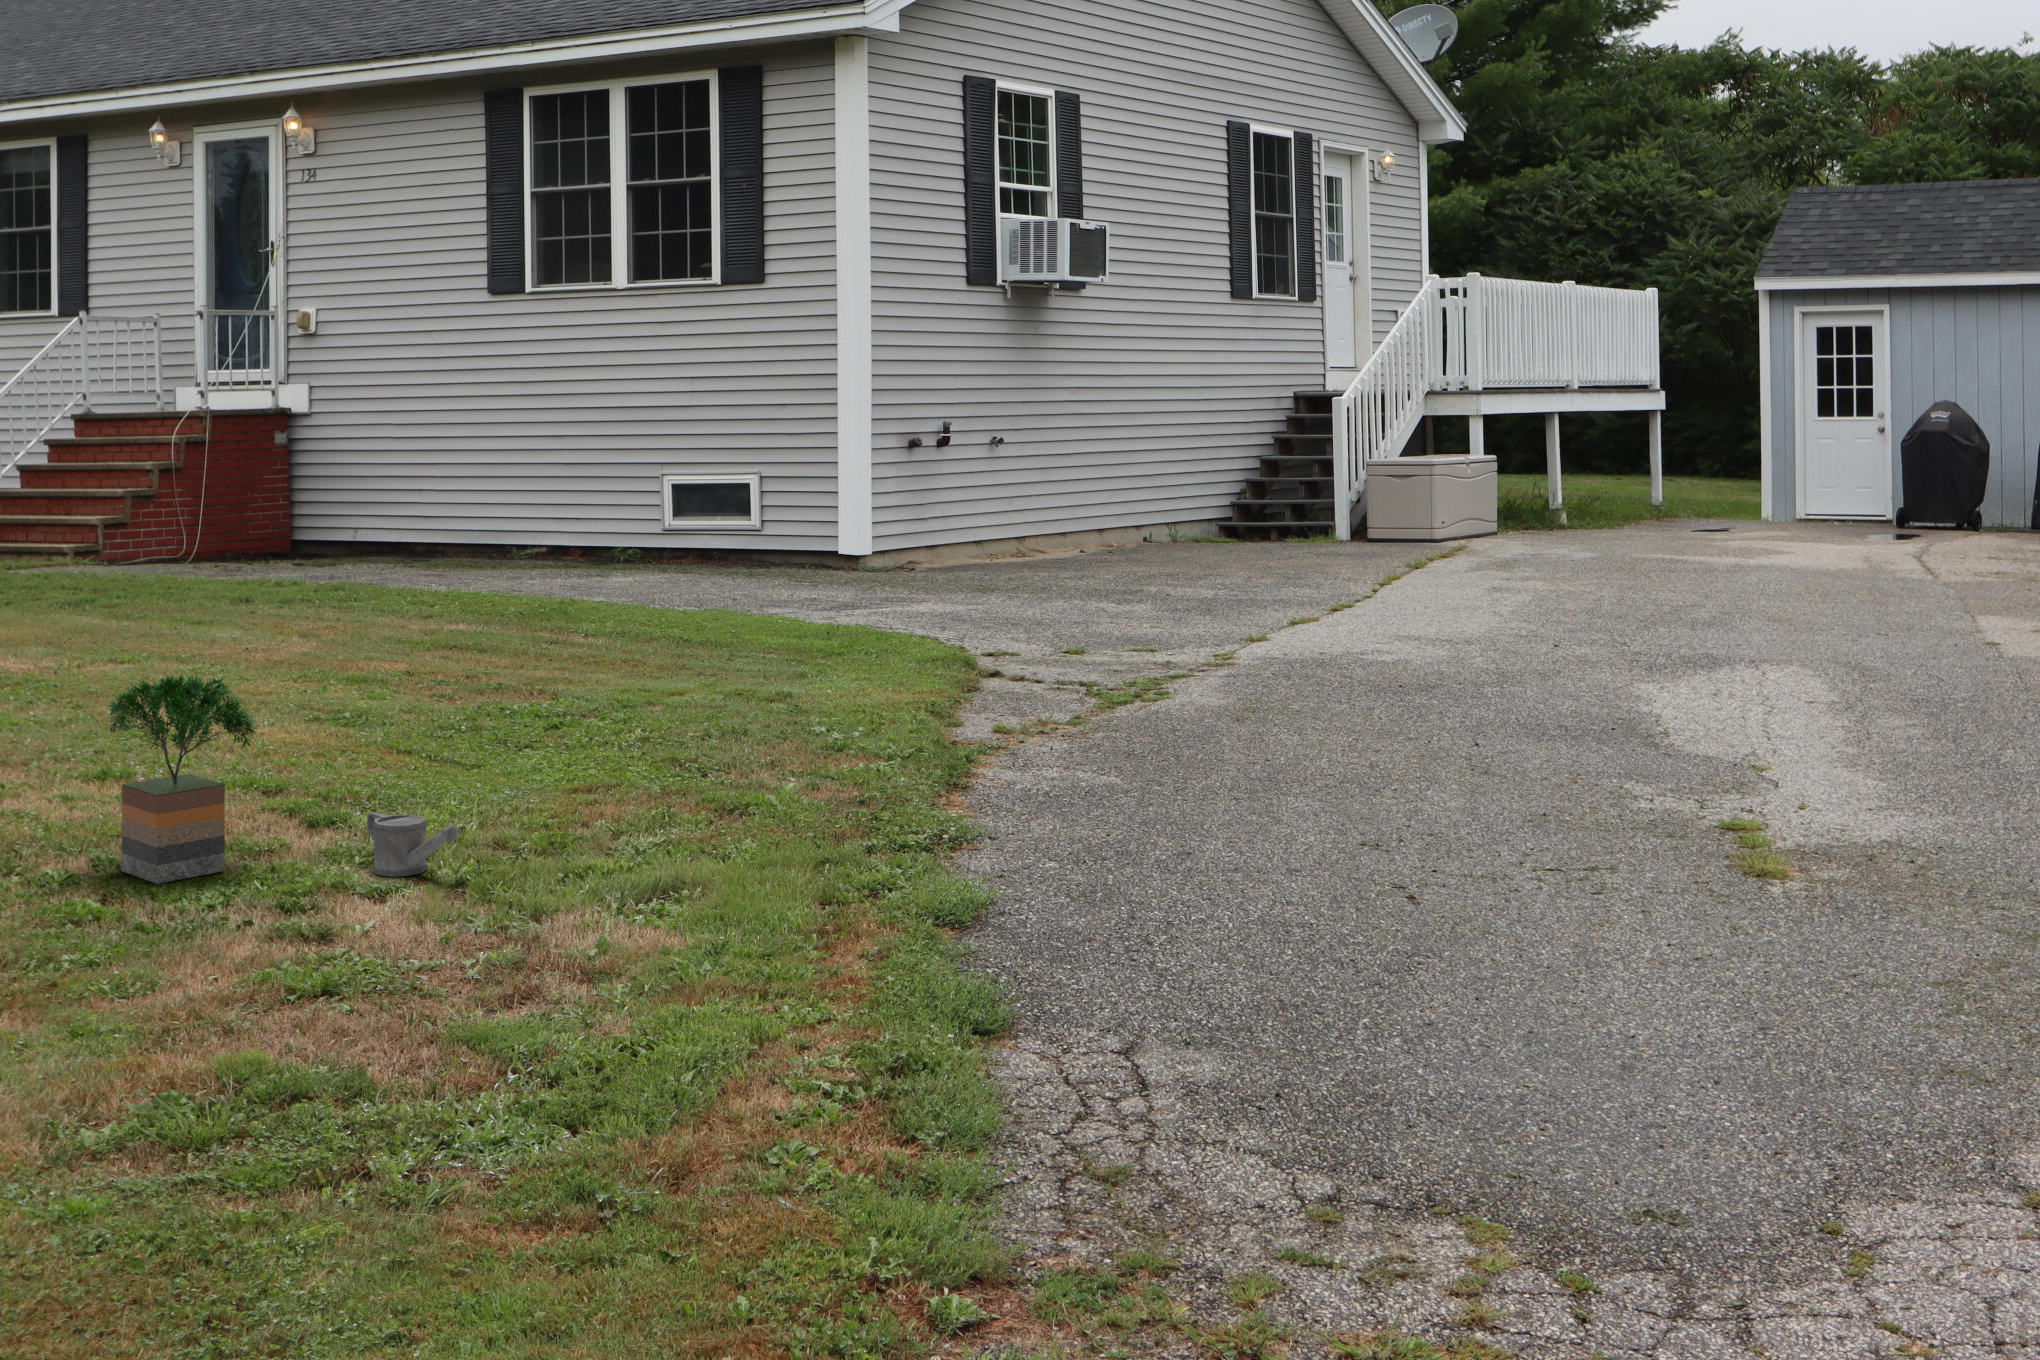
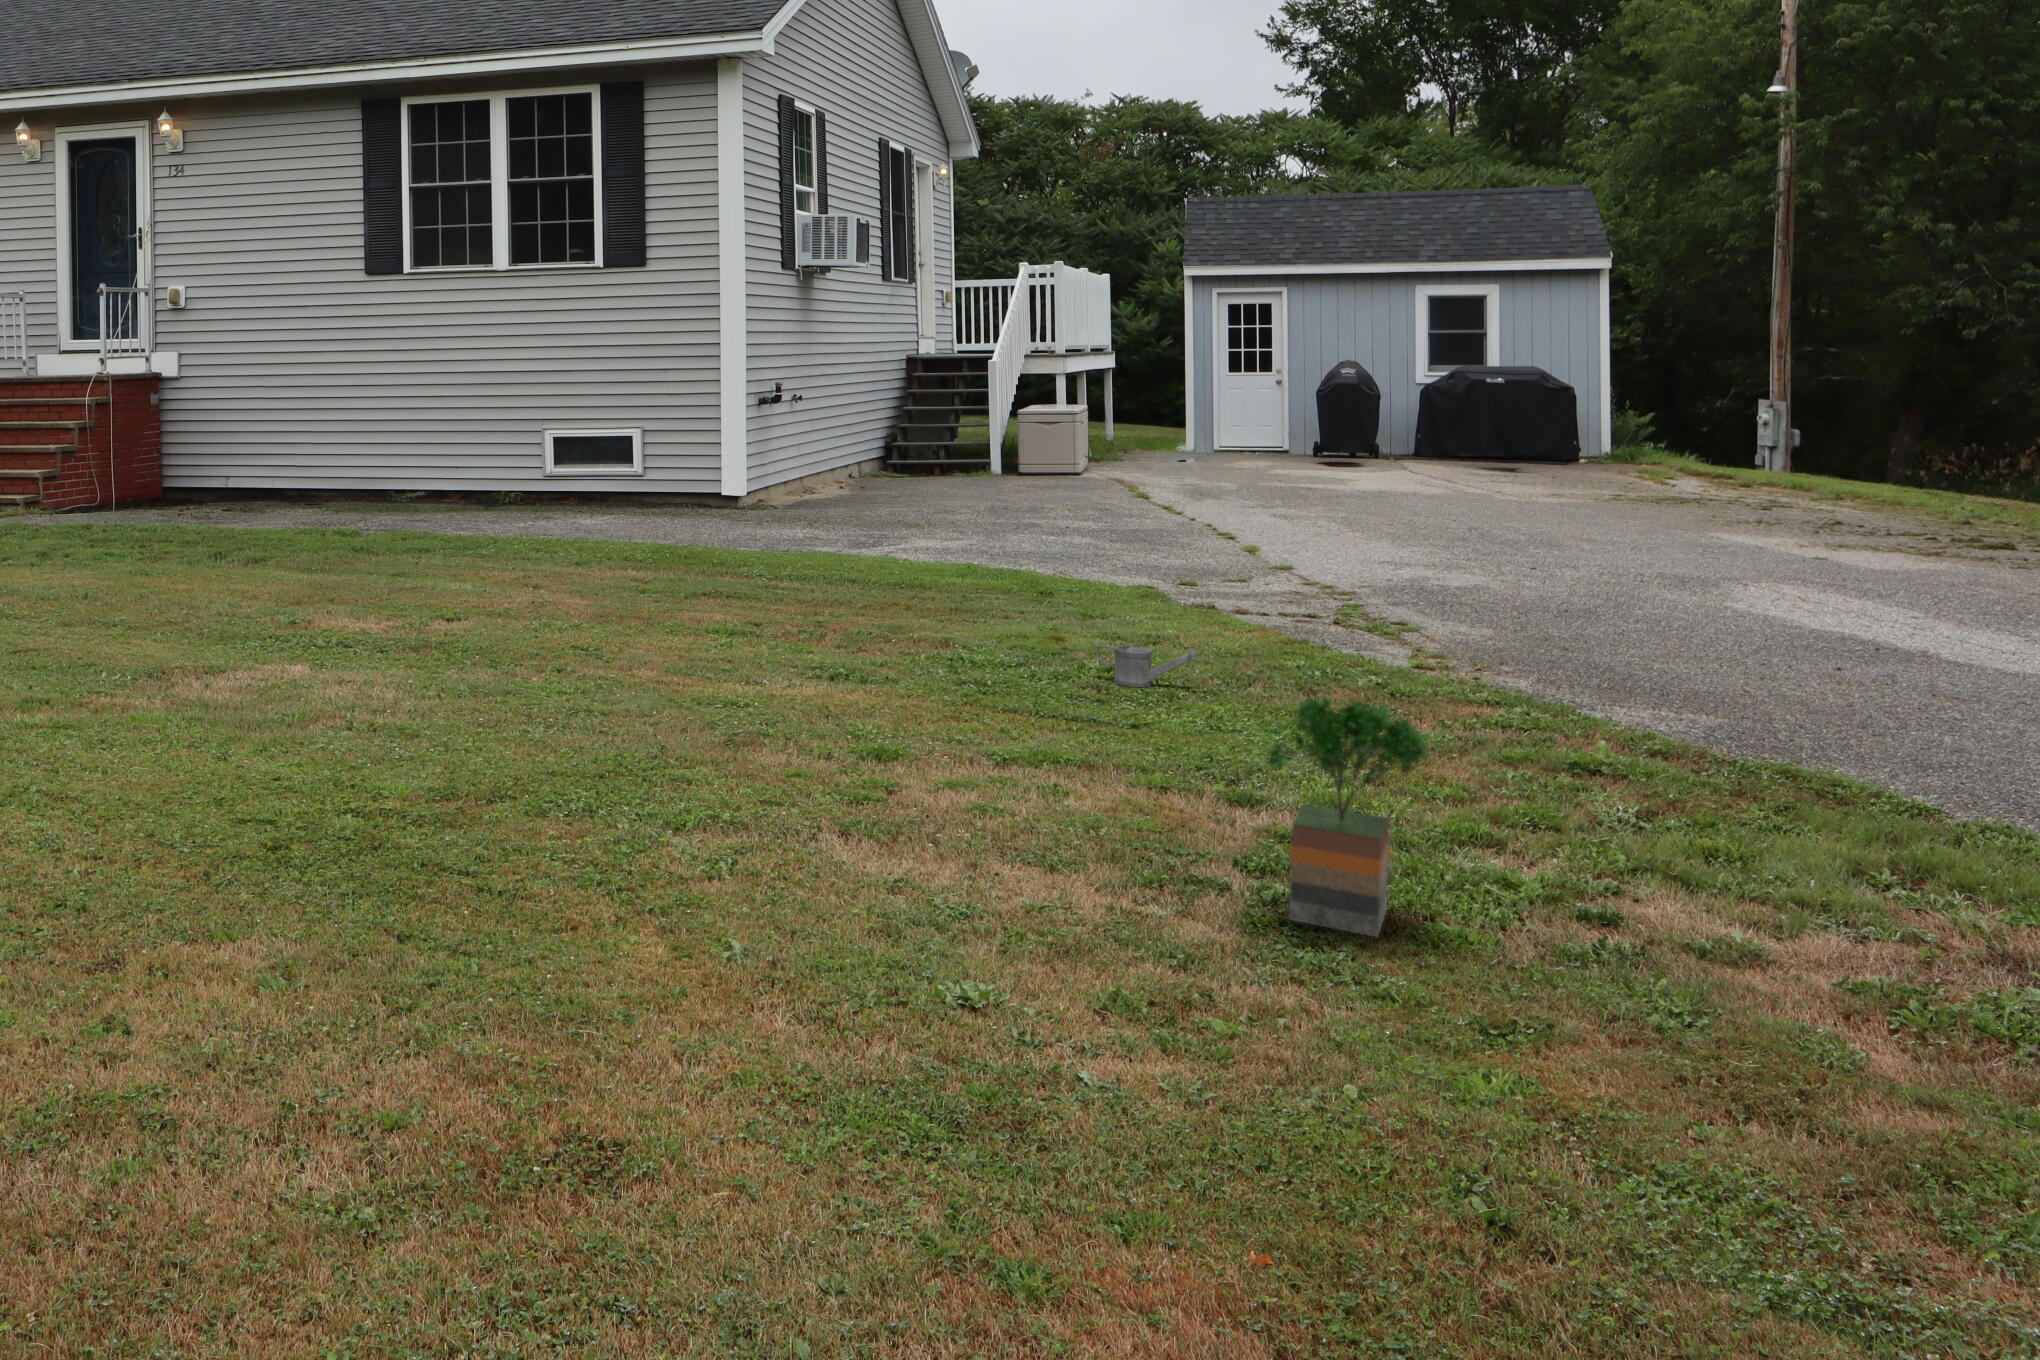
watering can: present [367,812,458,877] -> present [1096,645,1196,687]

